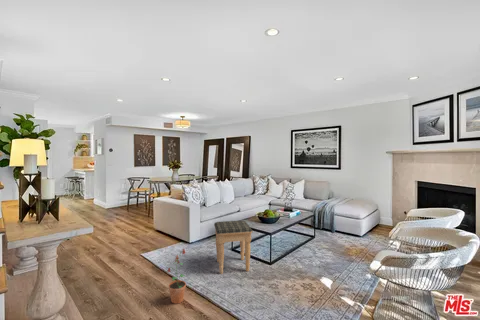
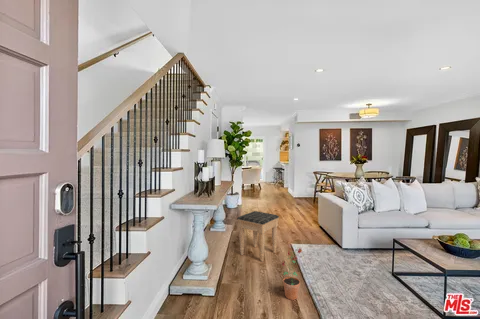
footstool: present [214,221,253,274] -> present [237,211,279,261]

